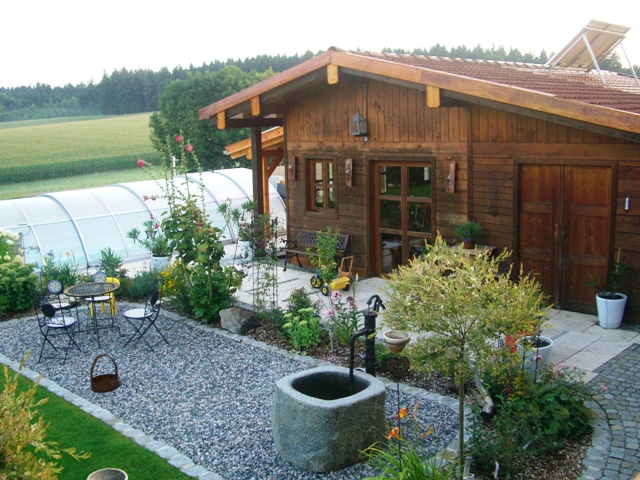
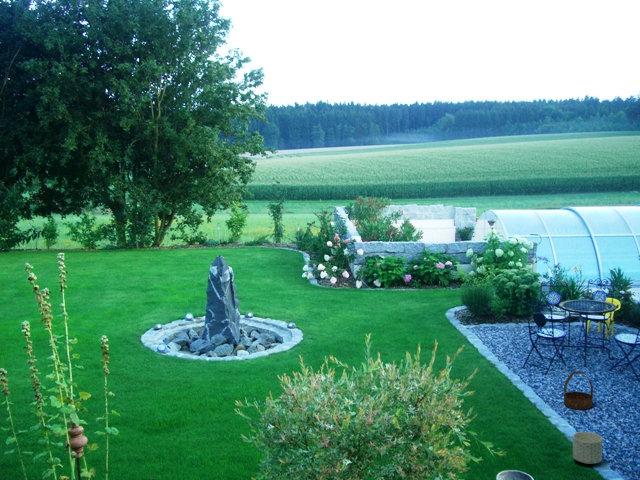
planter: none [116,412,145,444] -> present [573,432,602,464]

